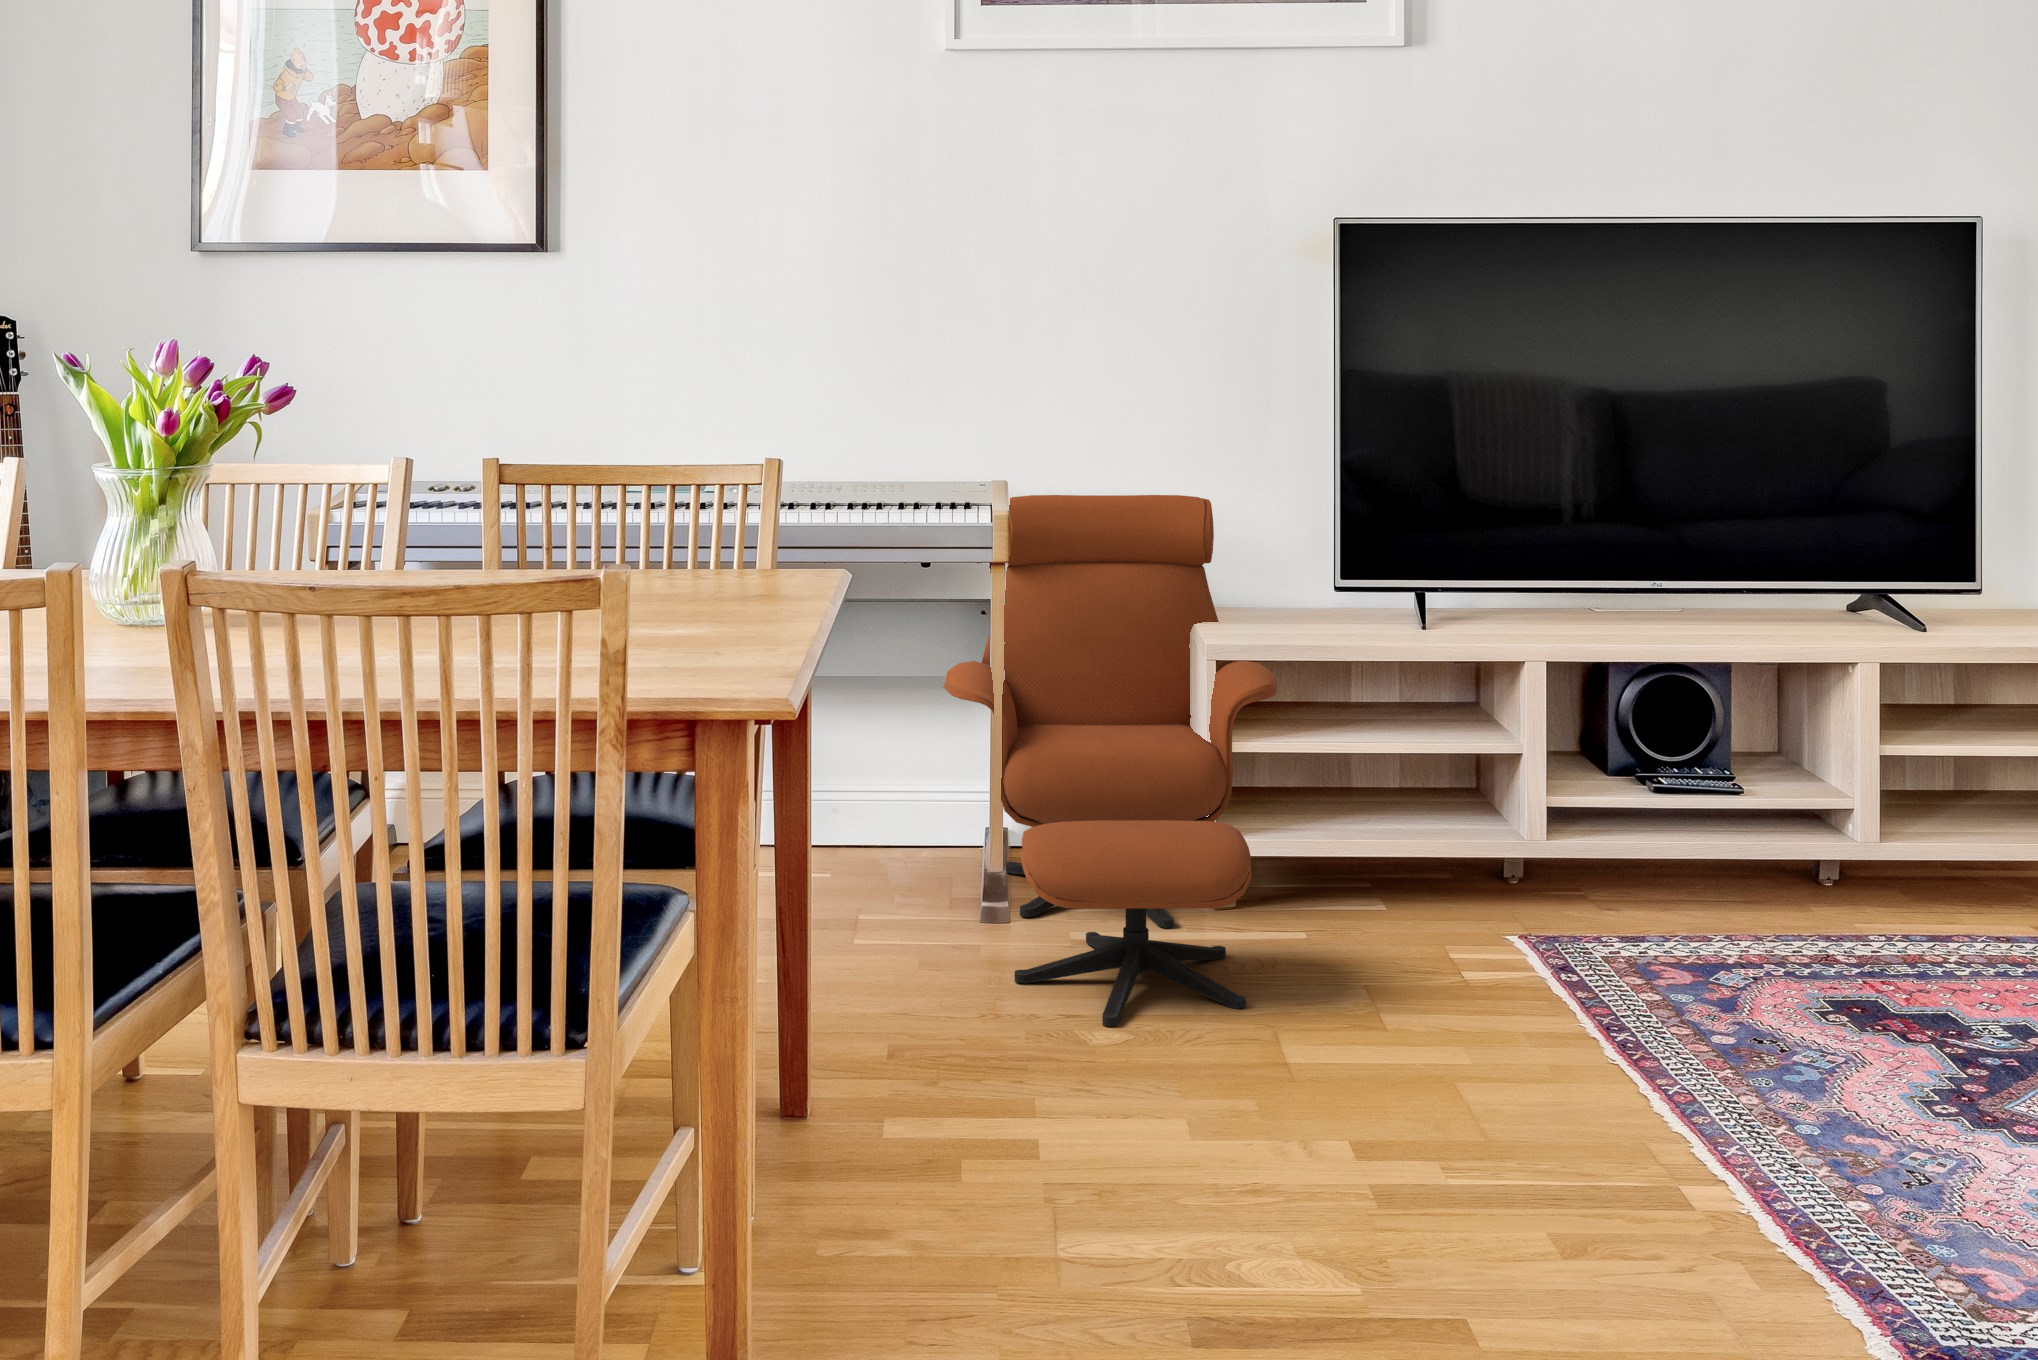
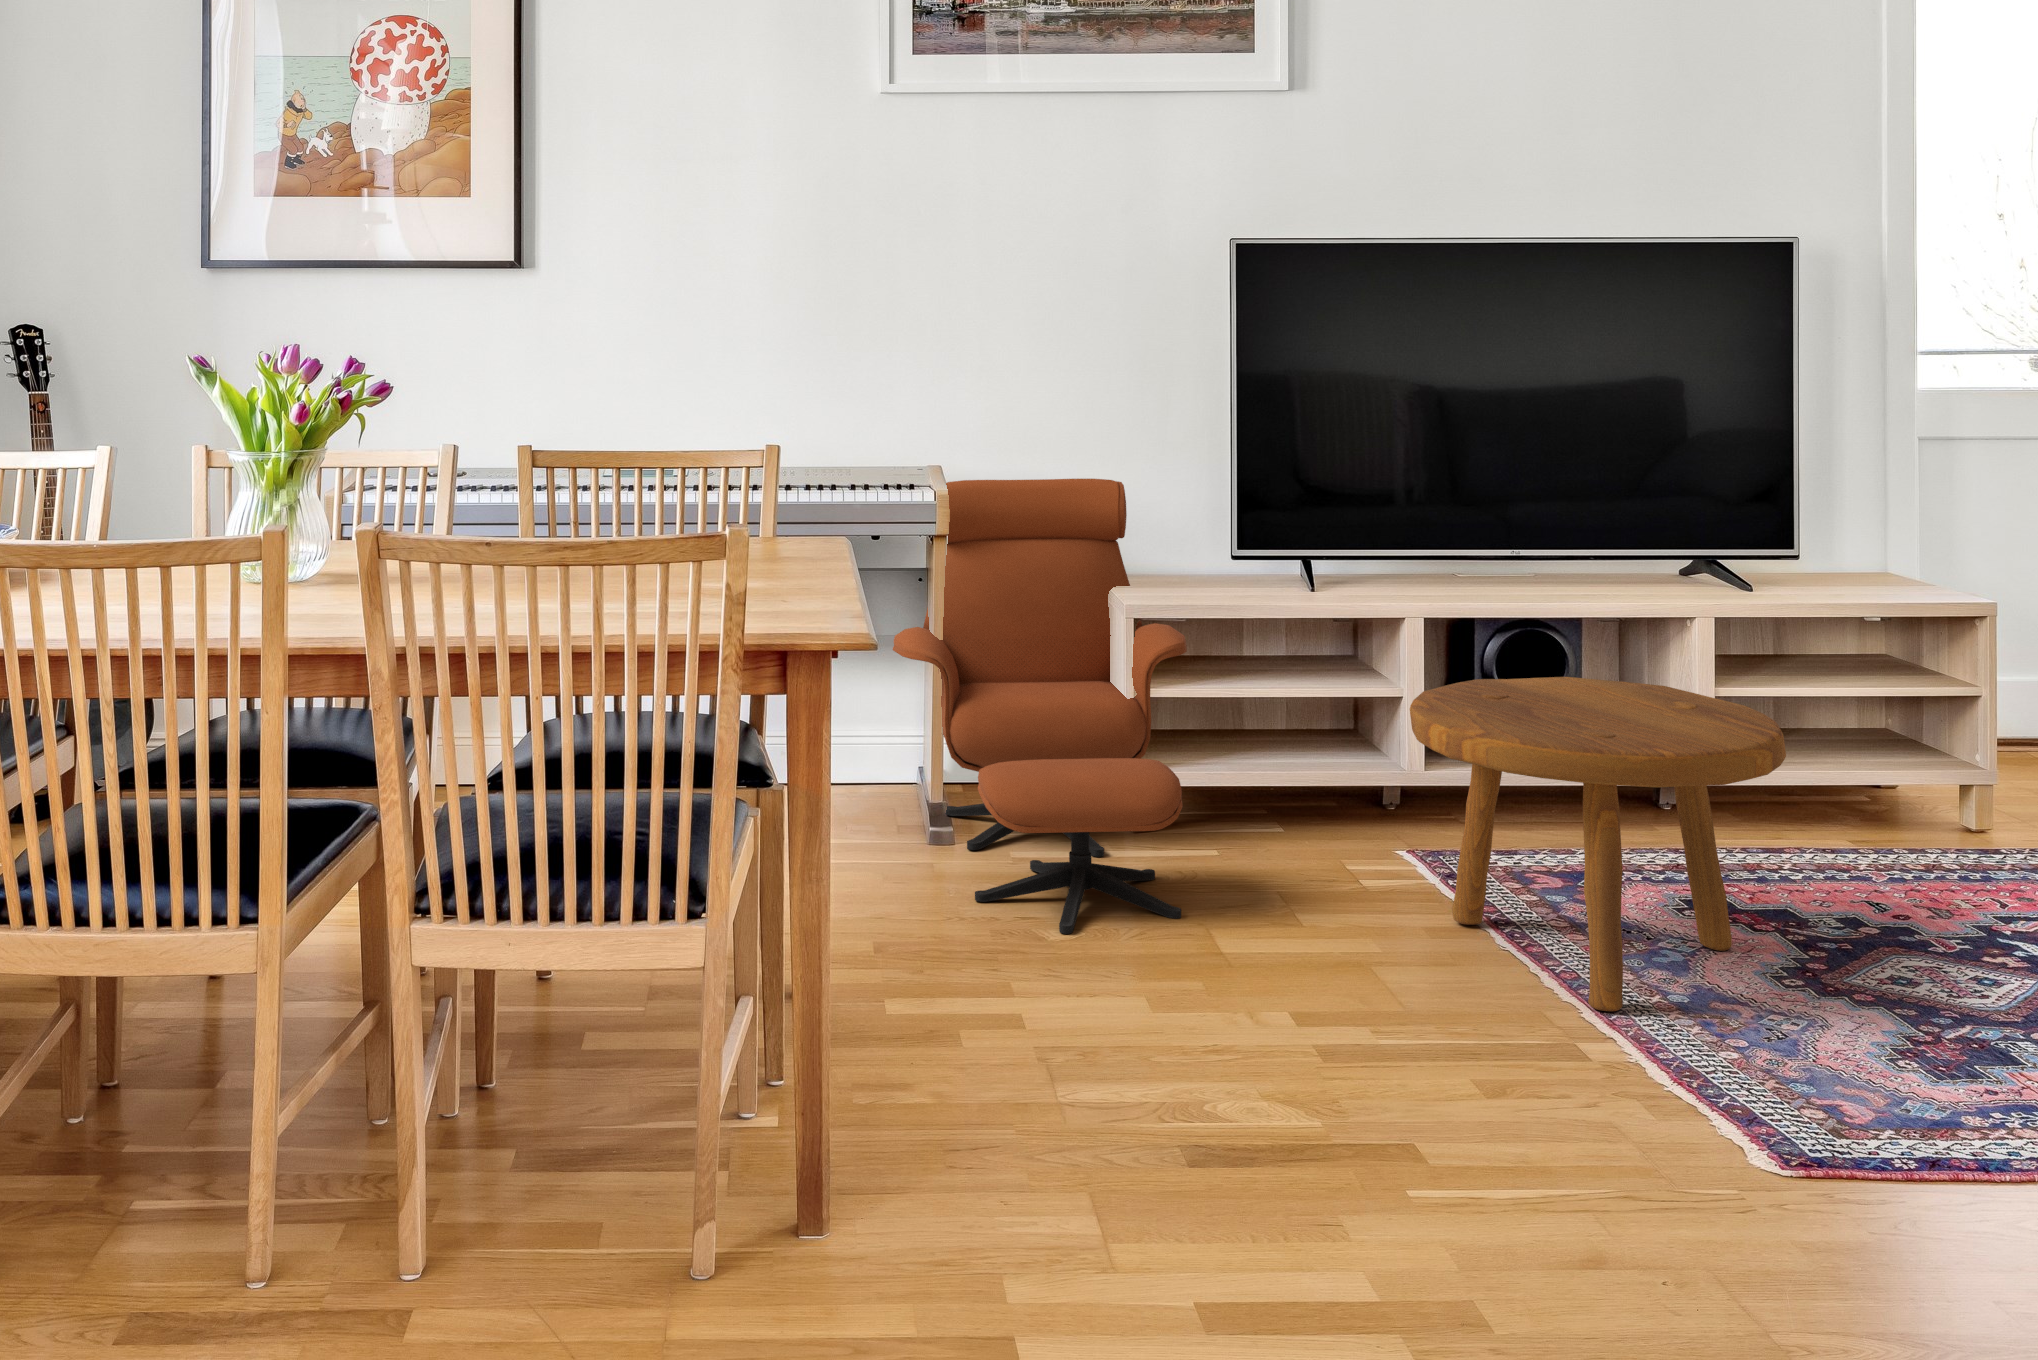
footstool: none [1508,738,1942,1143] -> present [1410,677,1786,1011]

